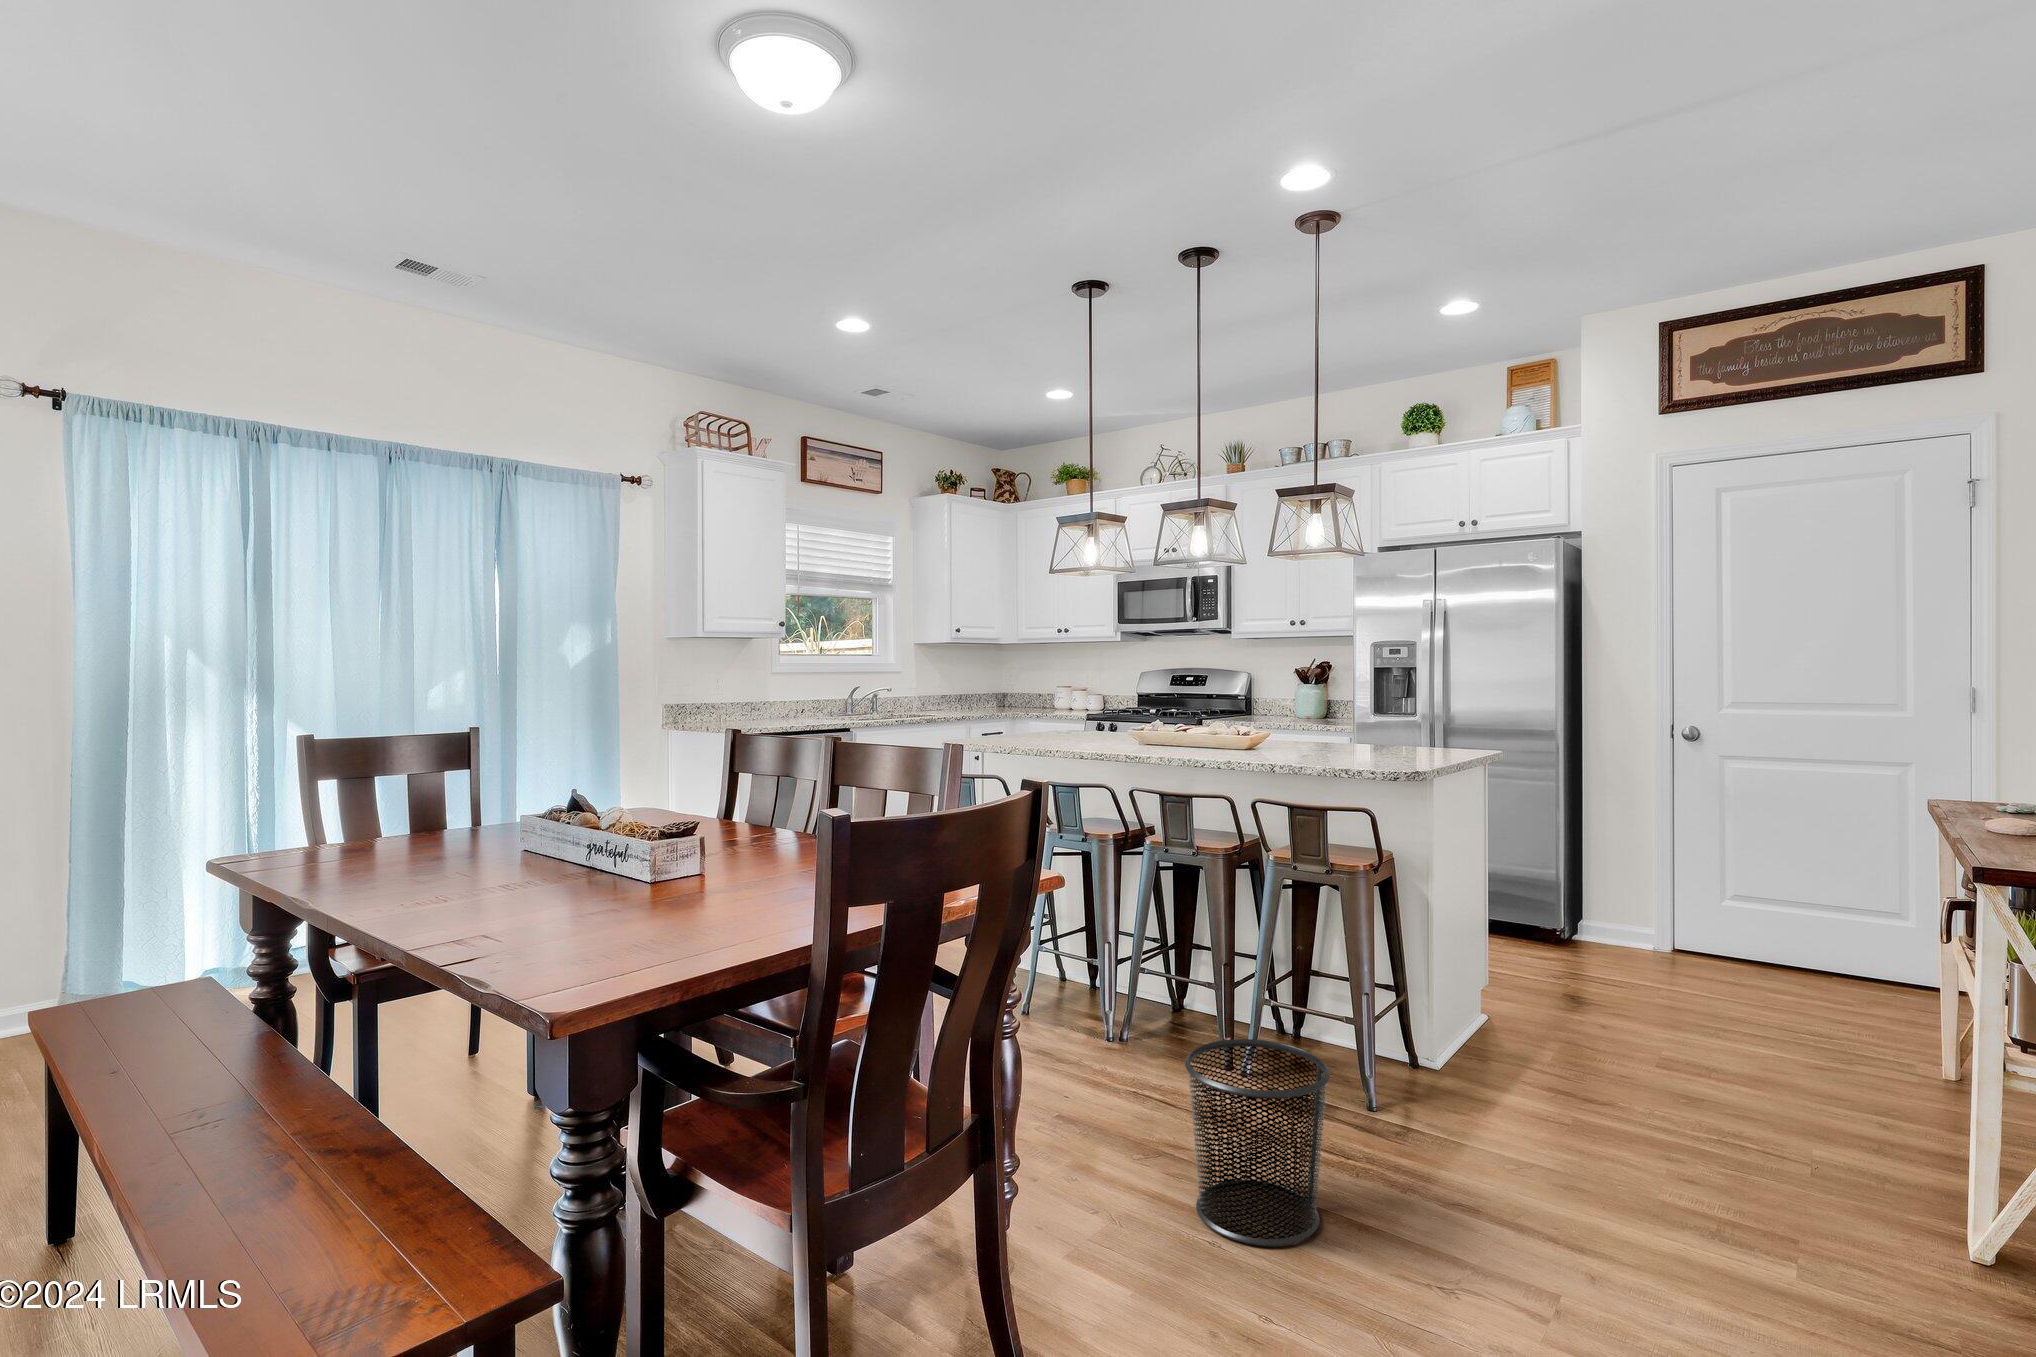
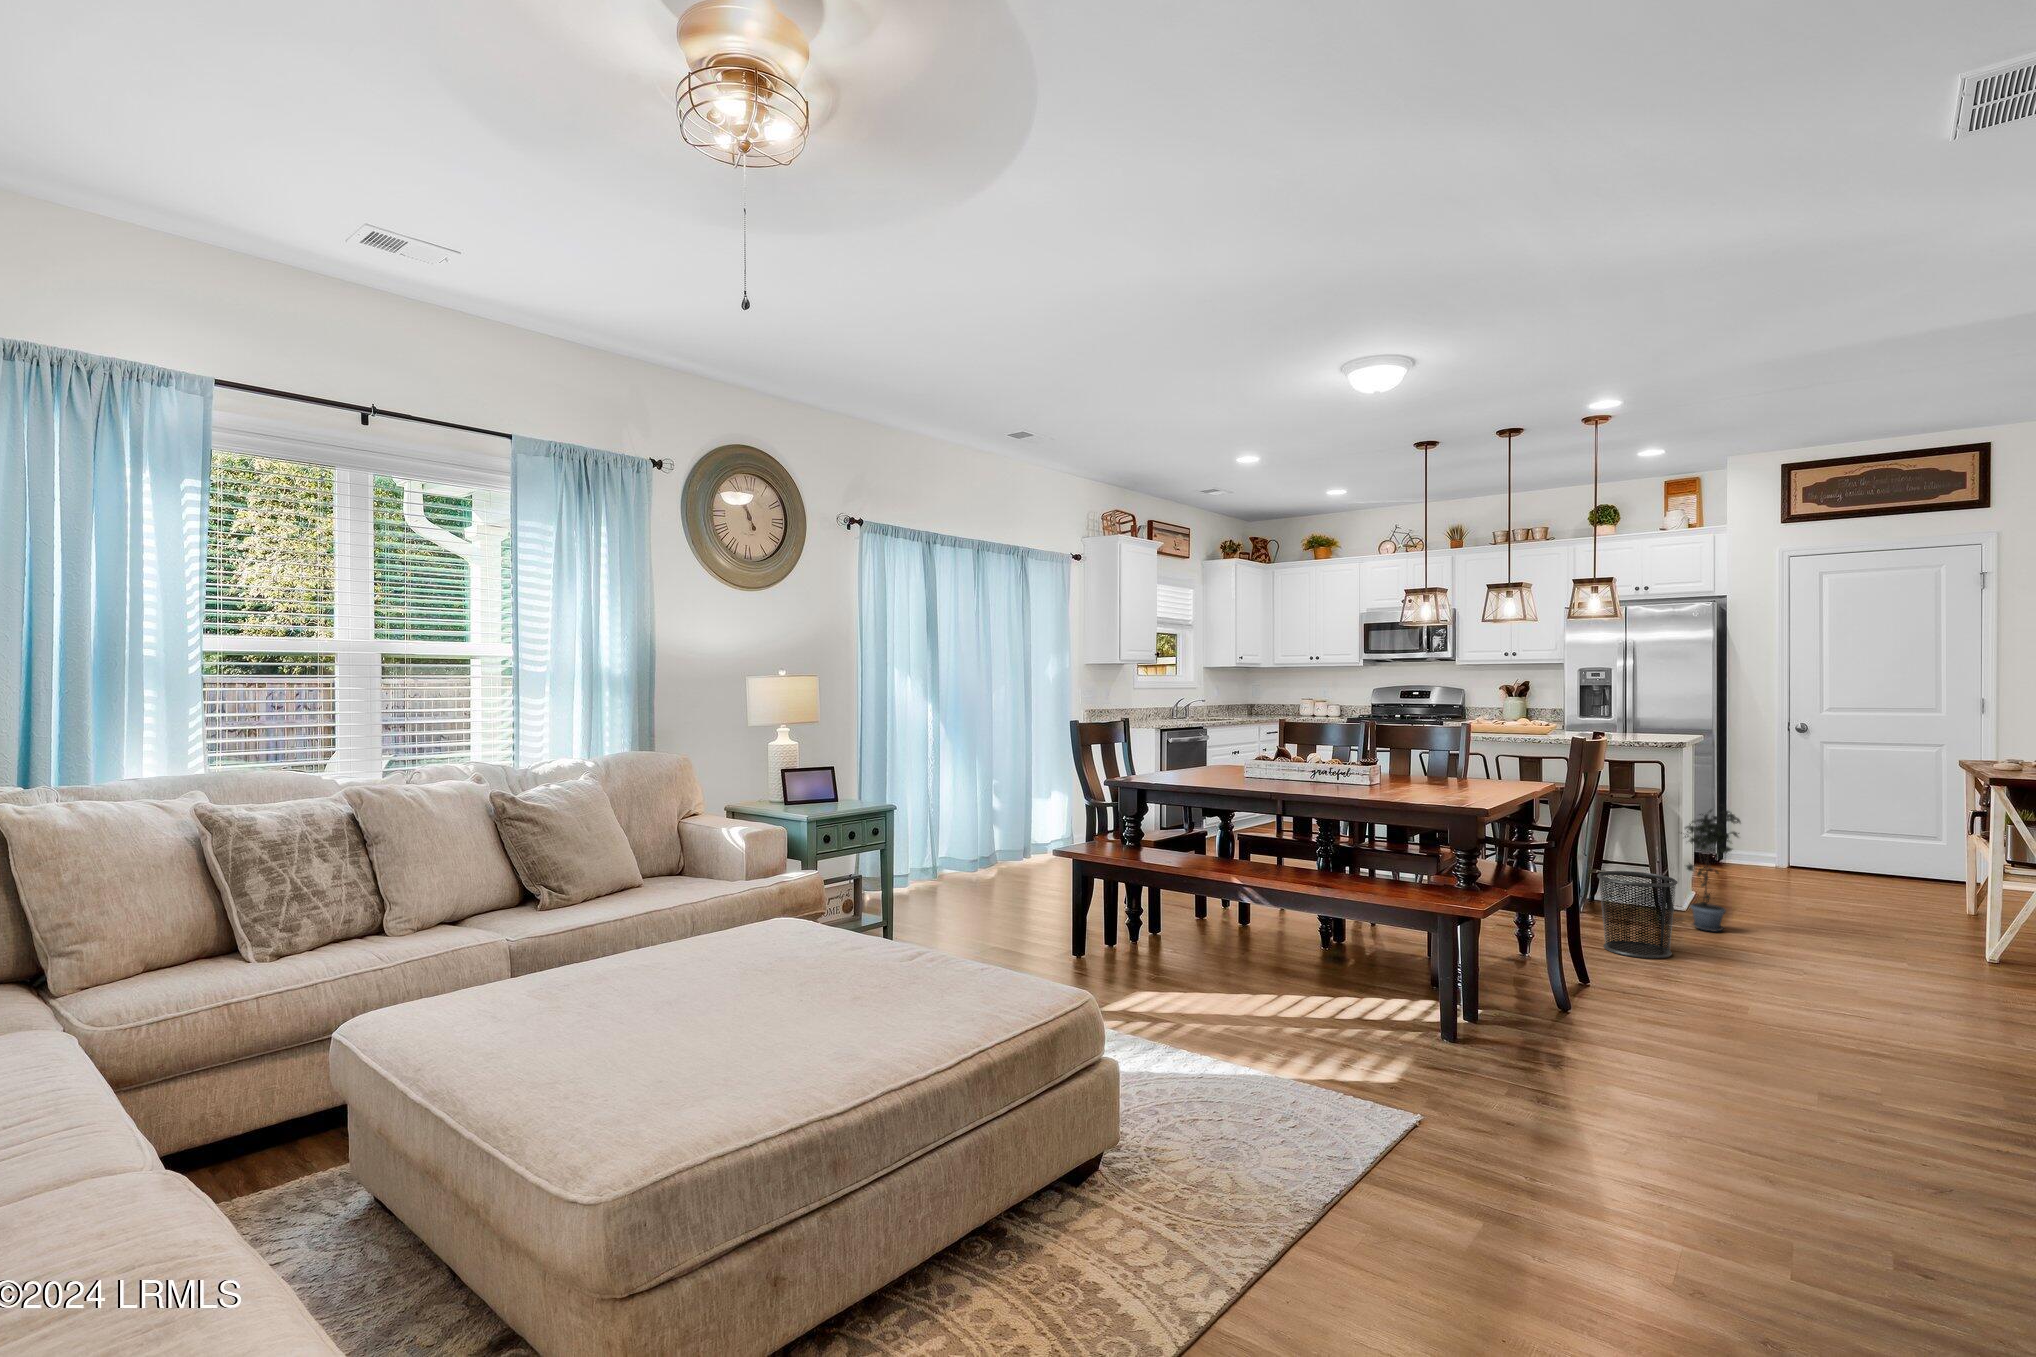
potted plant: none [1395,894,1506,1137] -> present [1685,805,1740,932]

